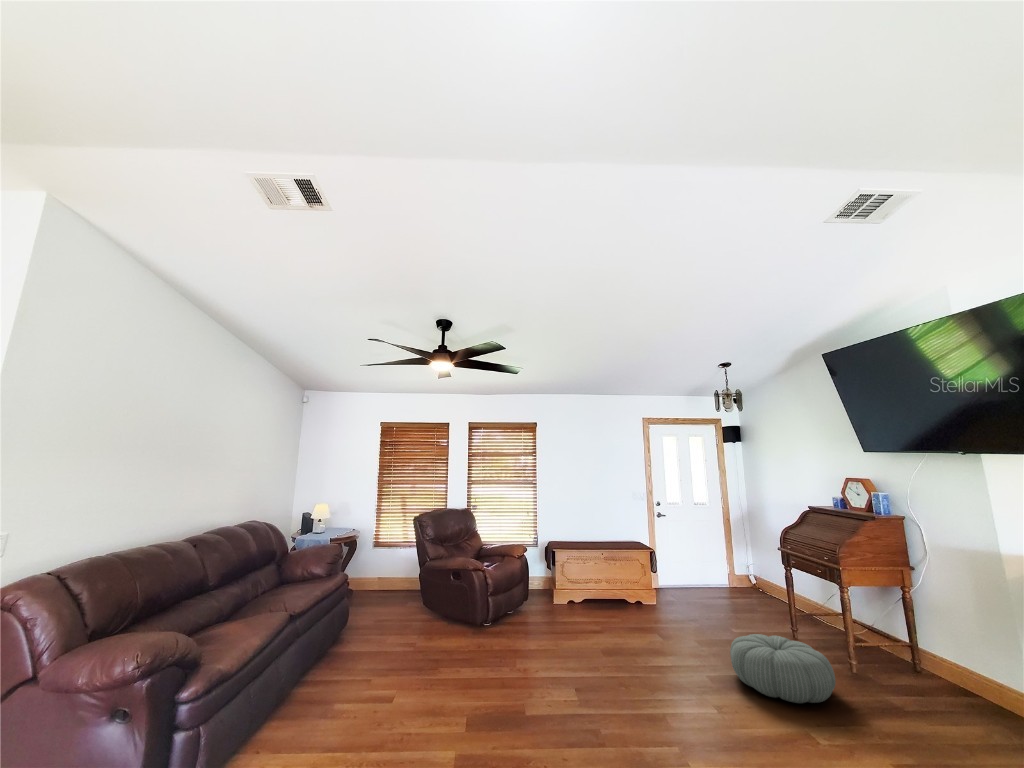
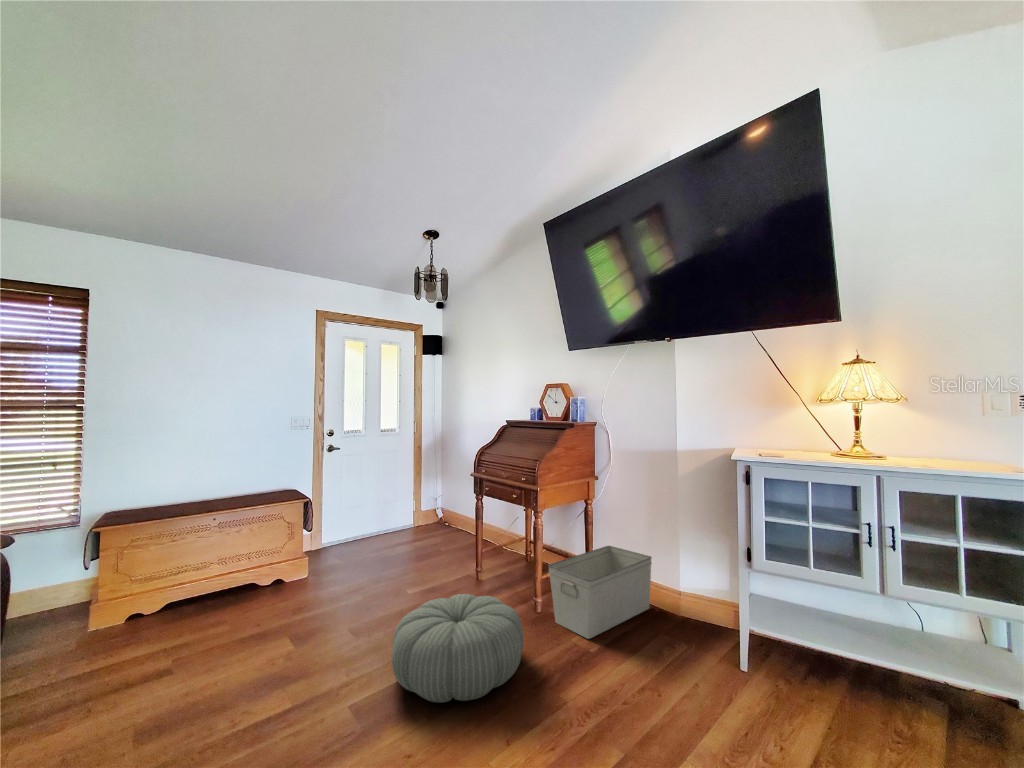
storage bin: none [860,634,994,707] -> present [548,546,652,639]

